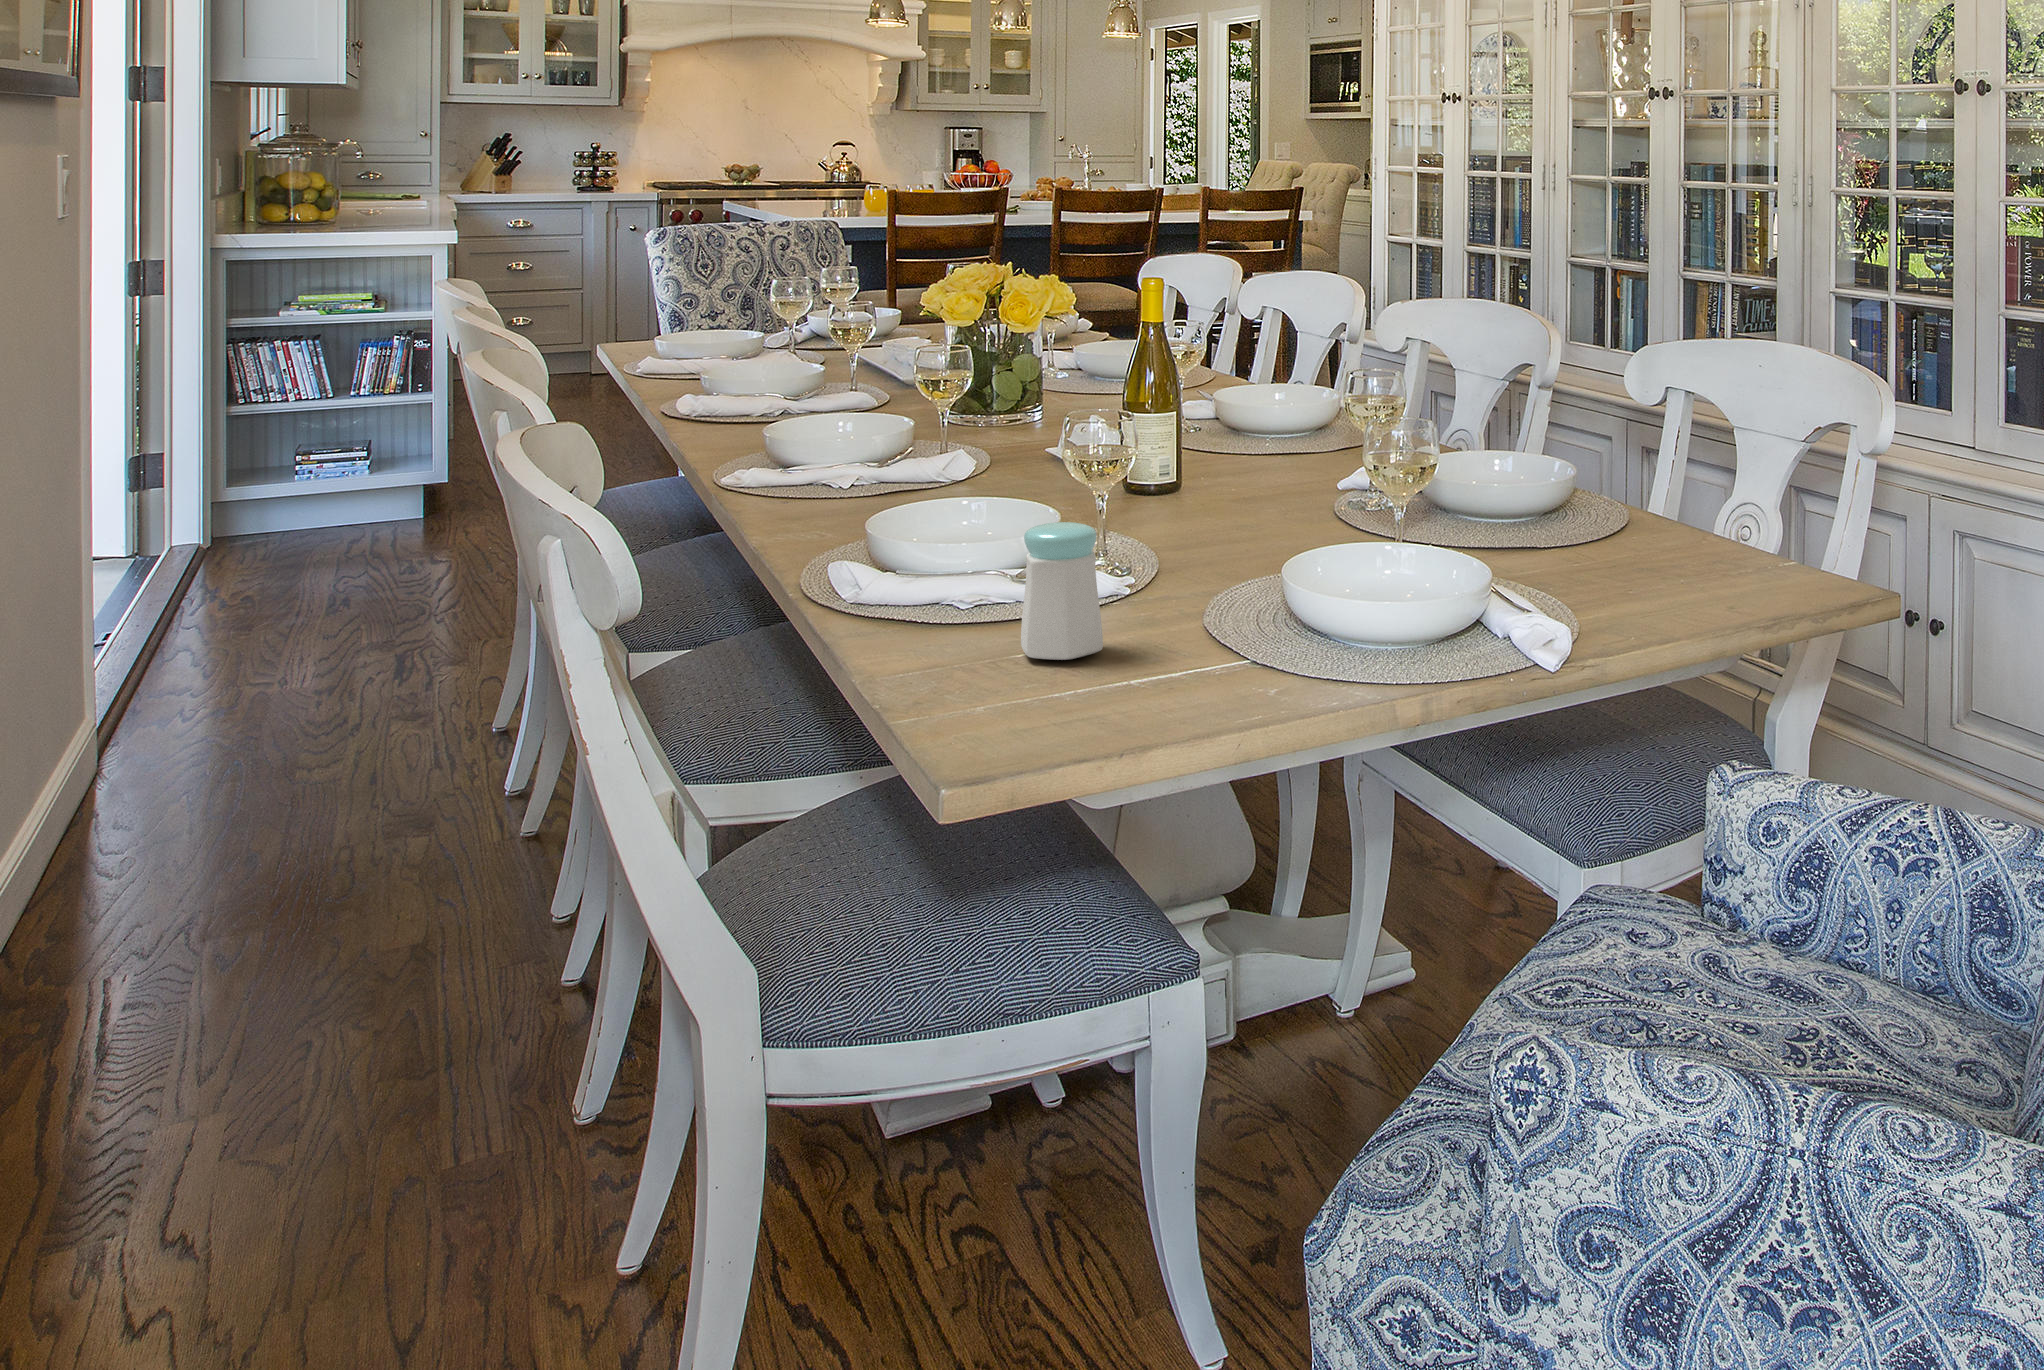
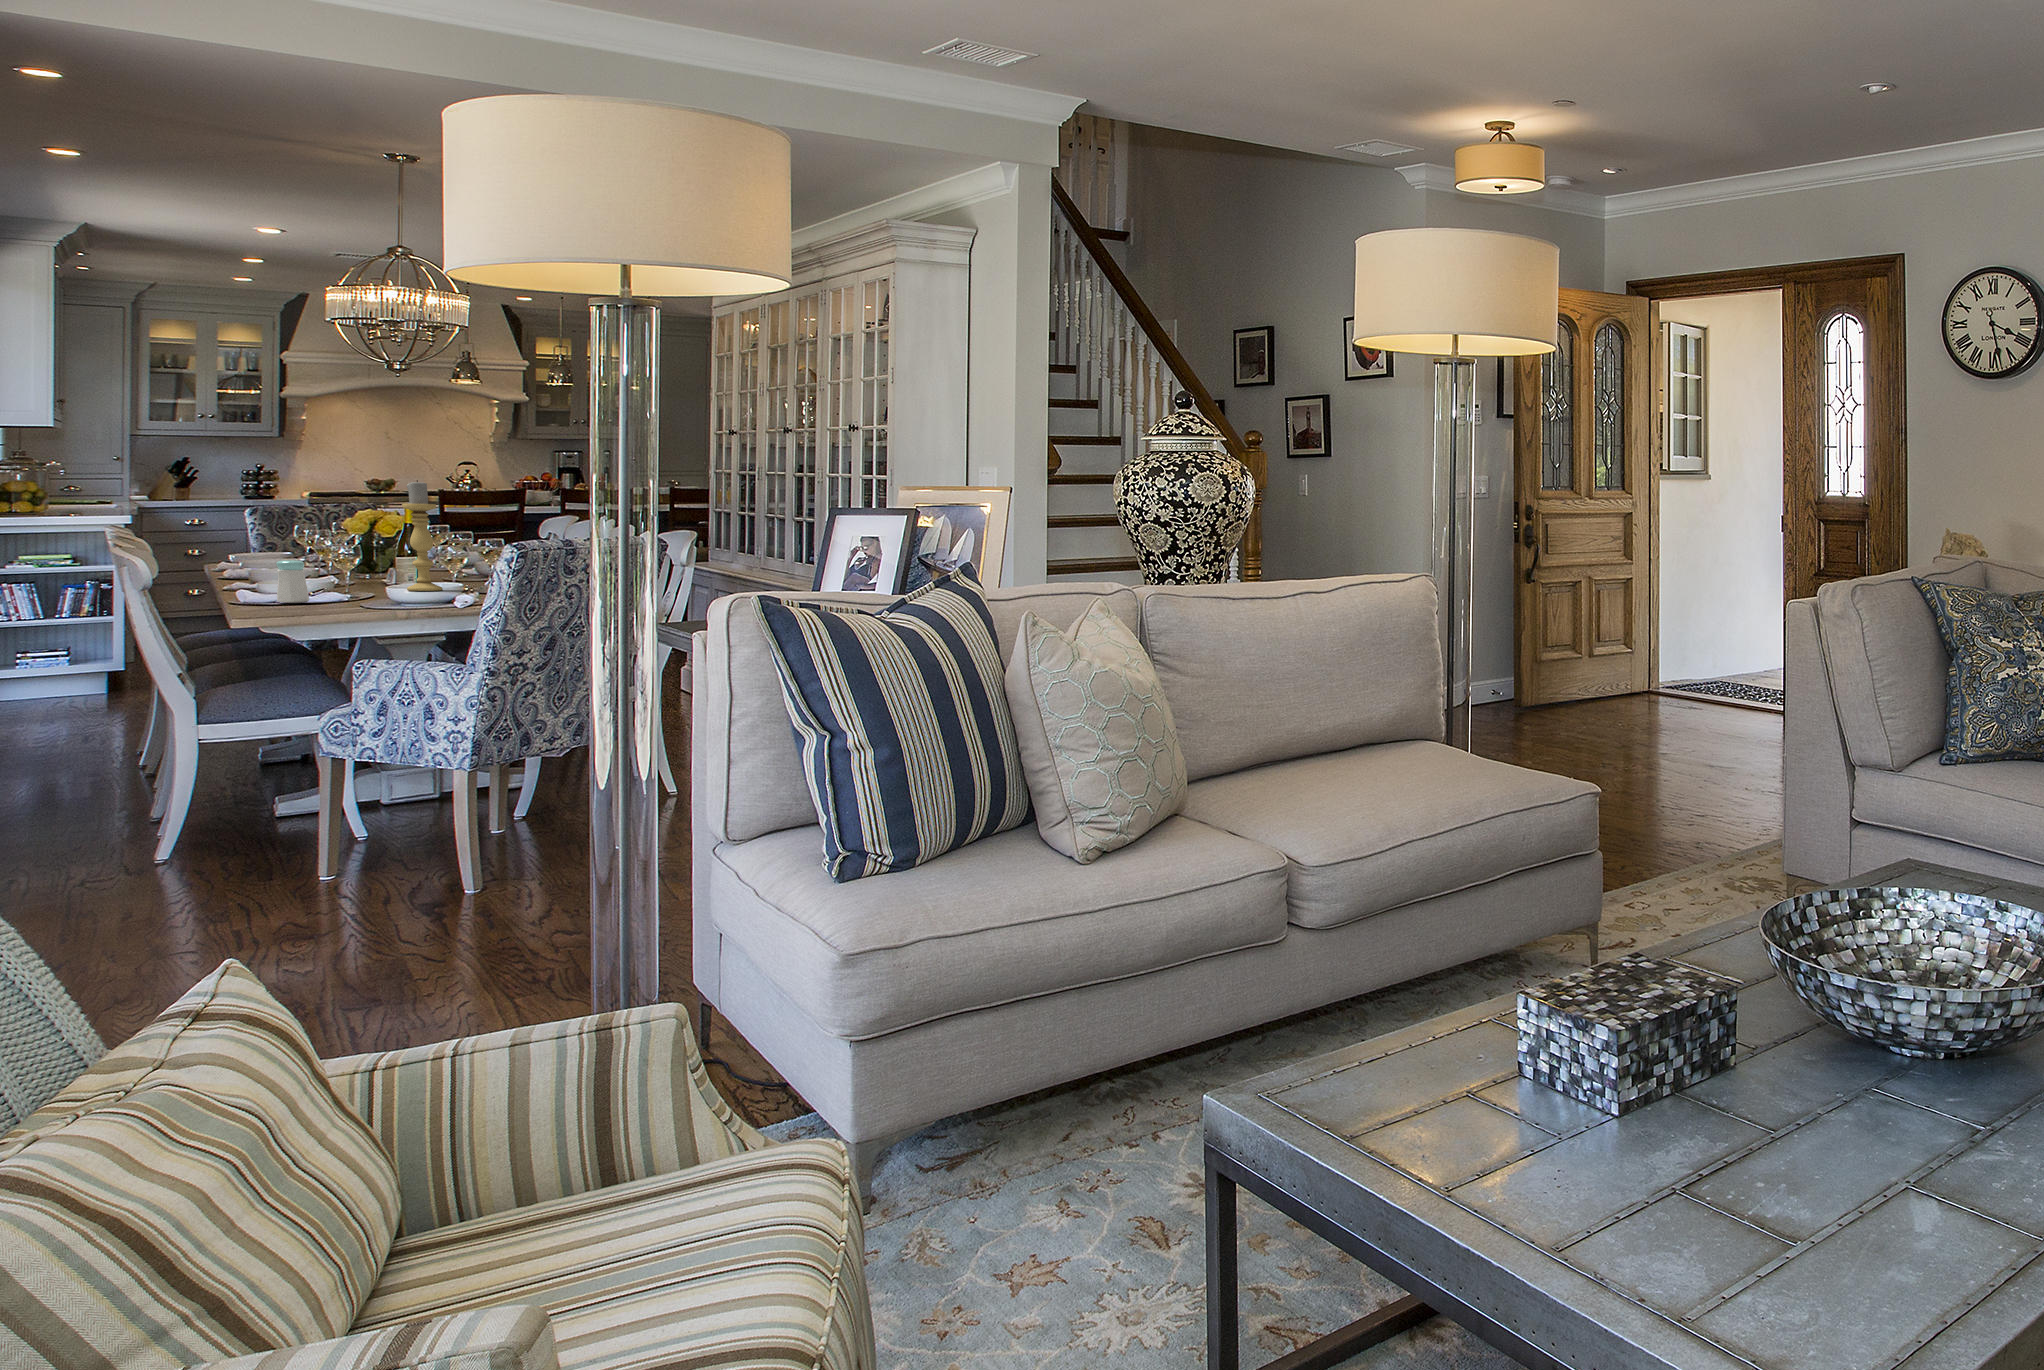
candle holder: none [1191,239,1267,523] -> present [402,480,443,591]

